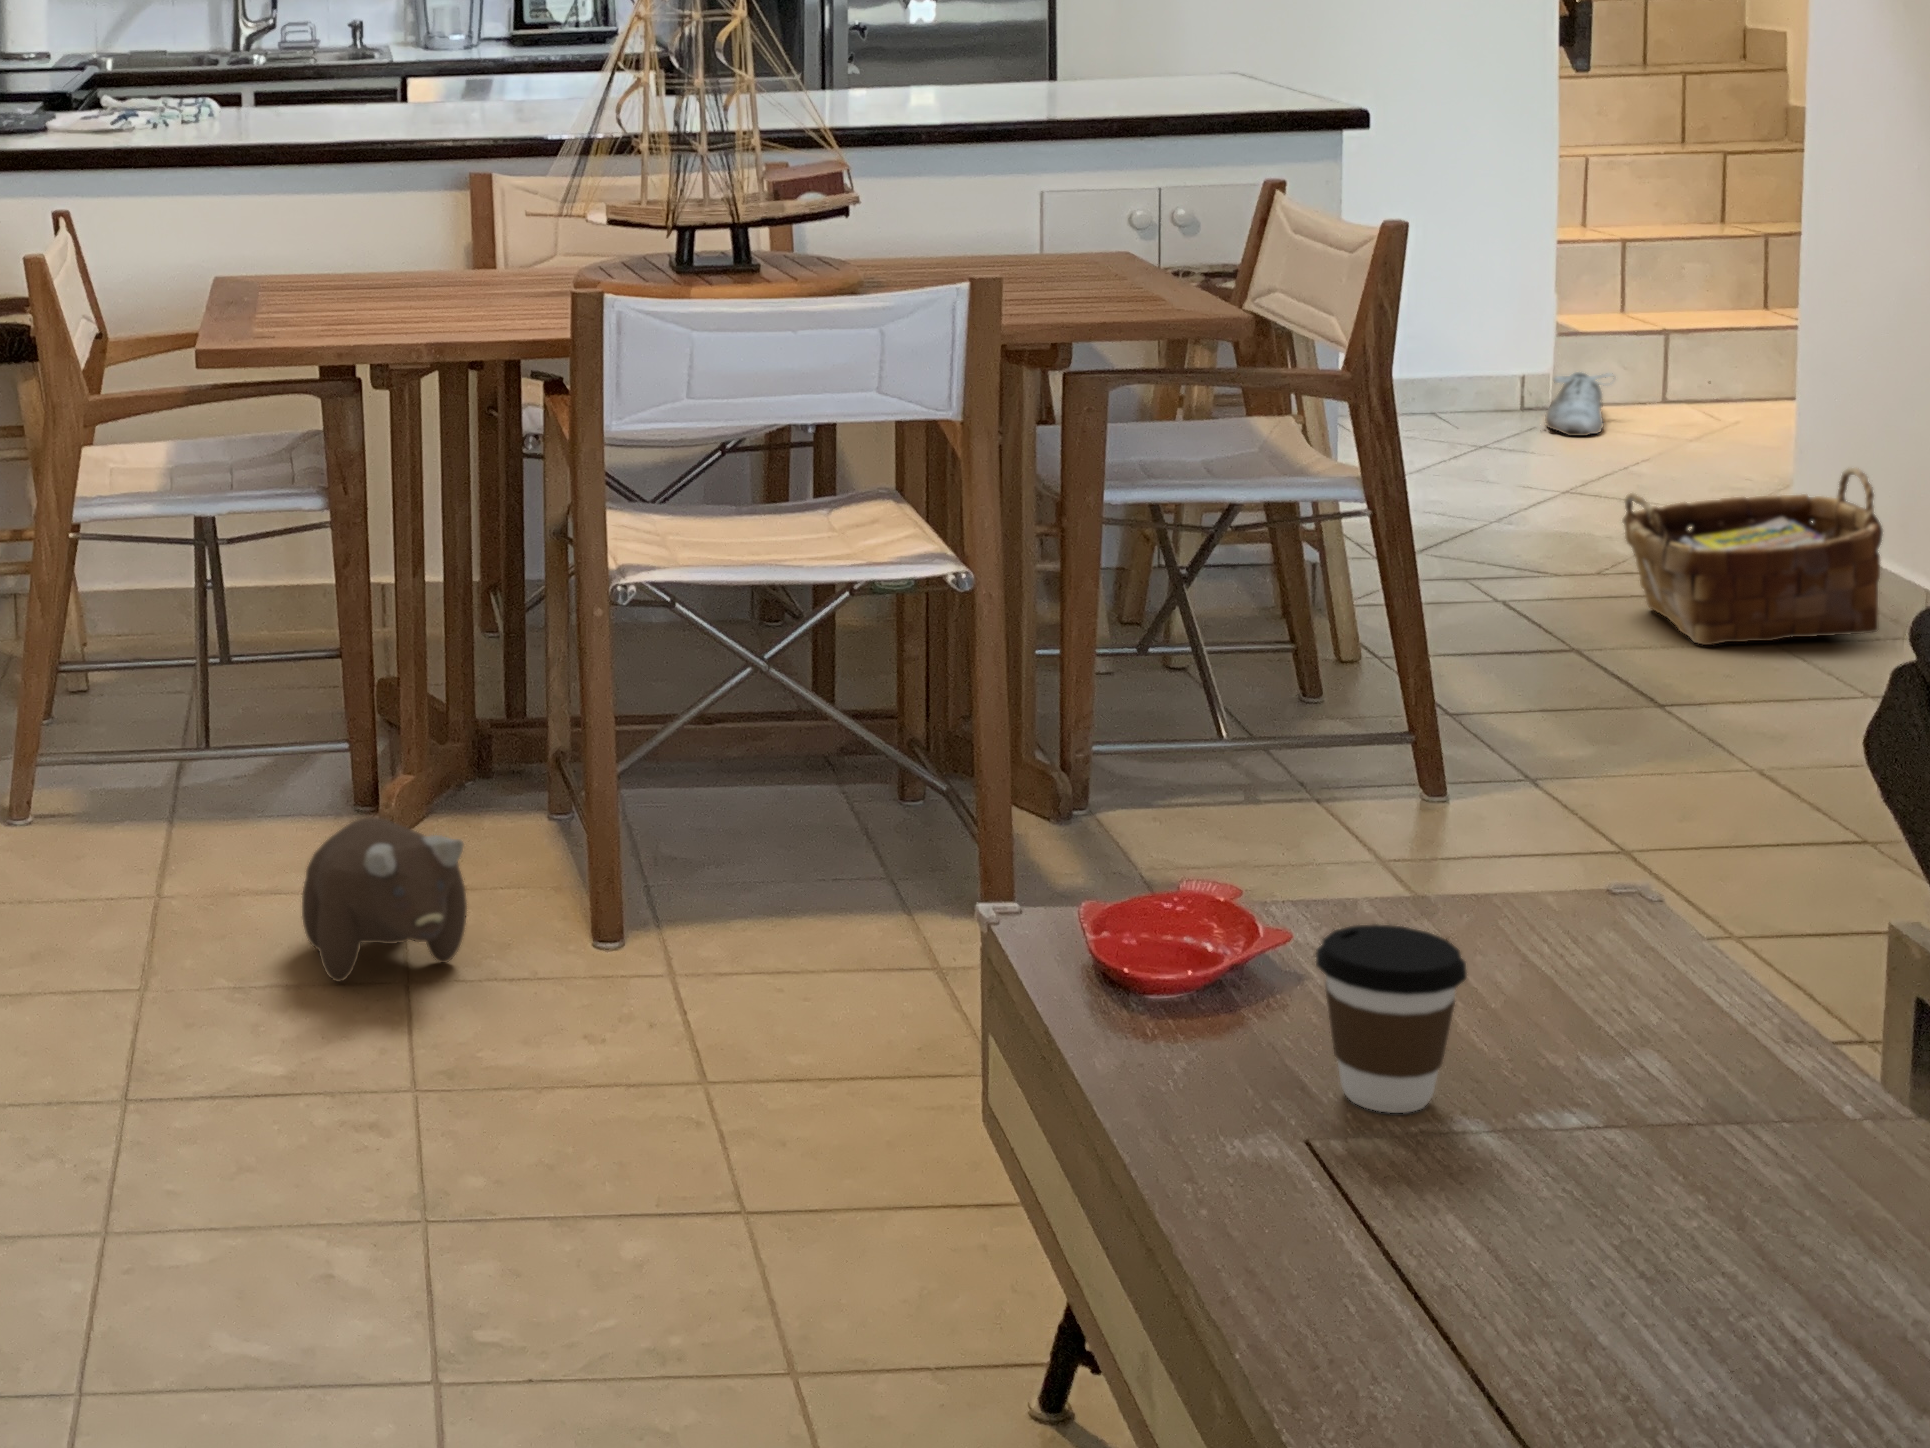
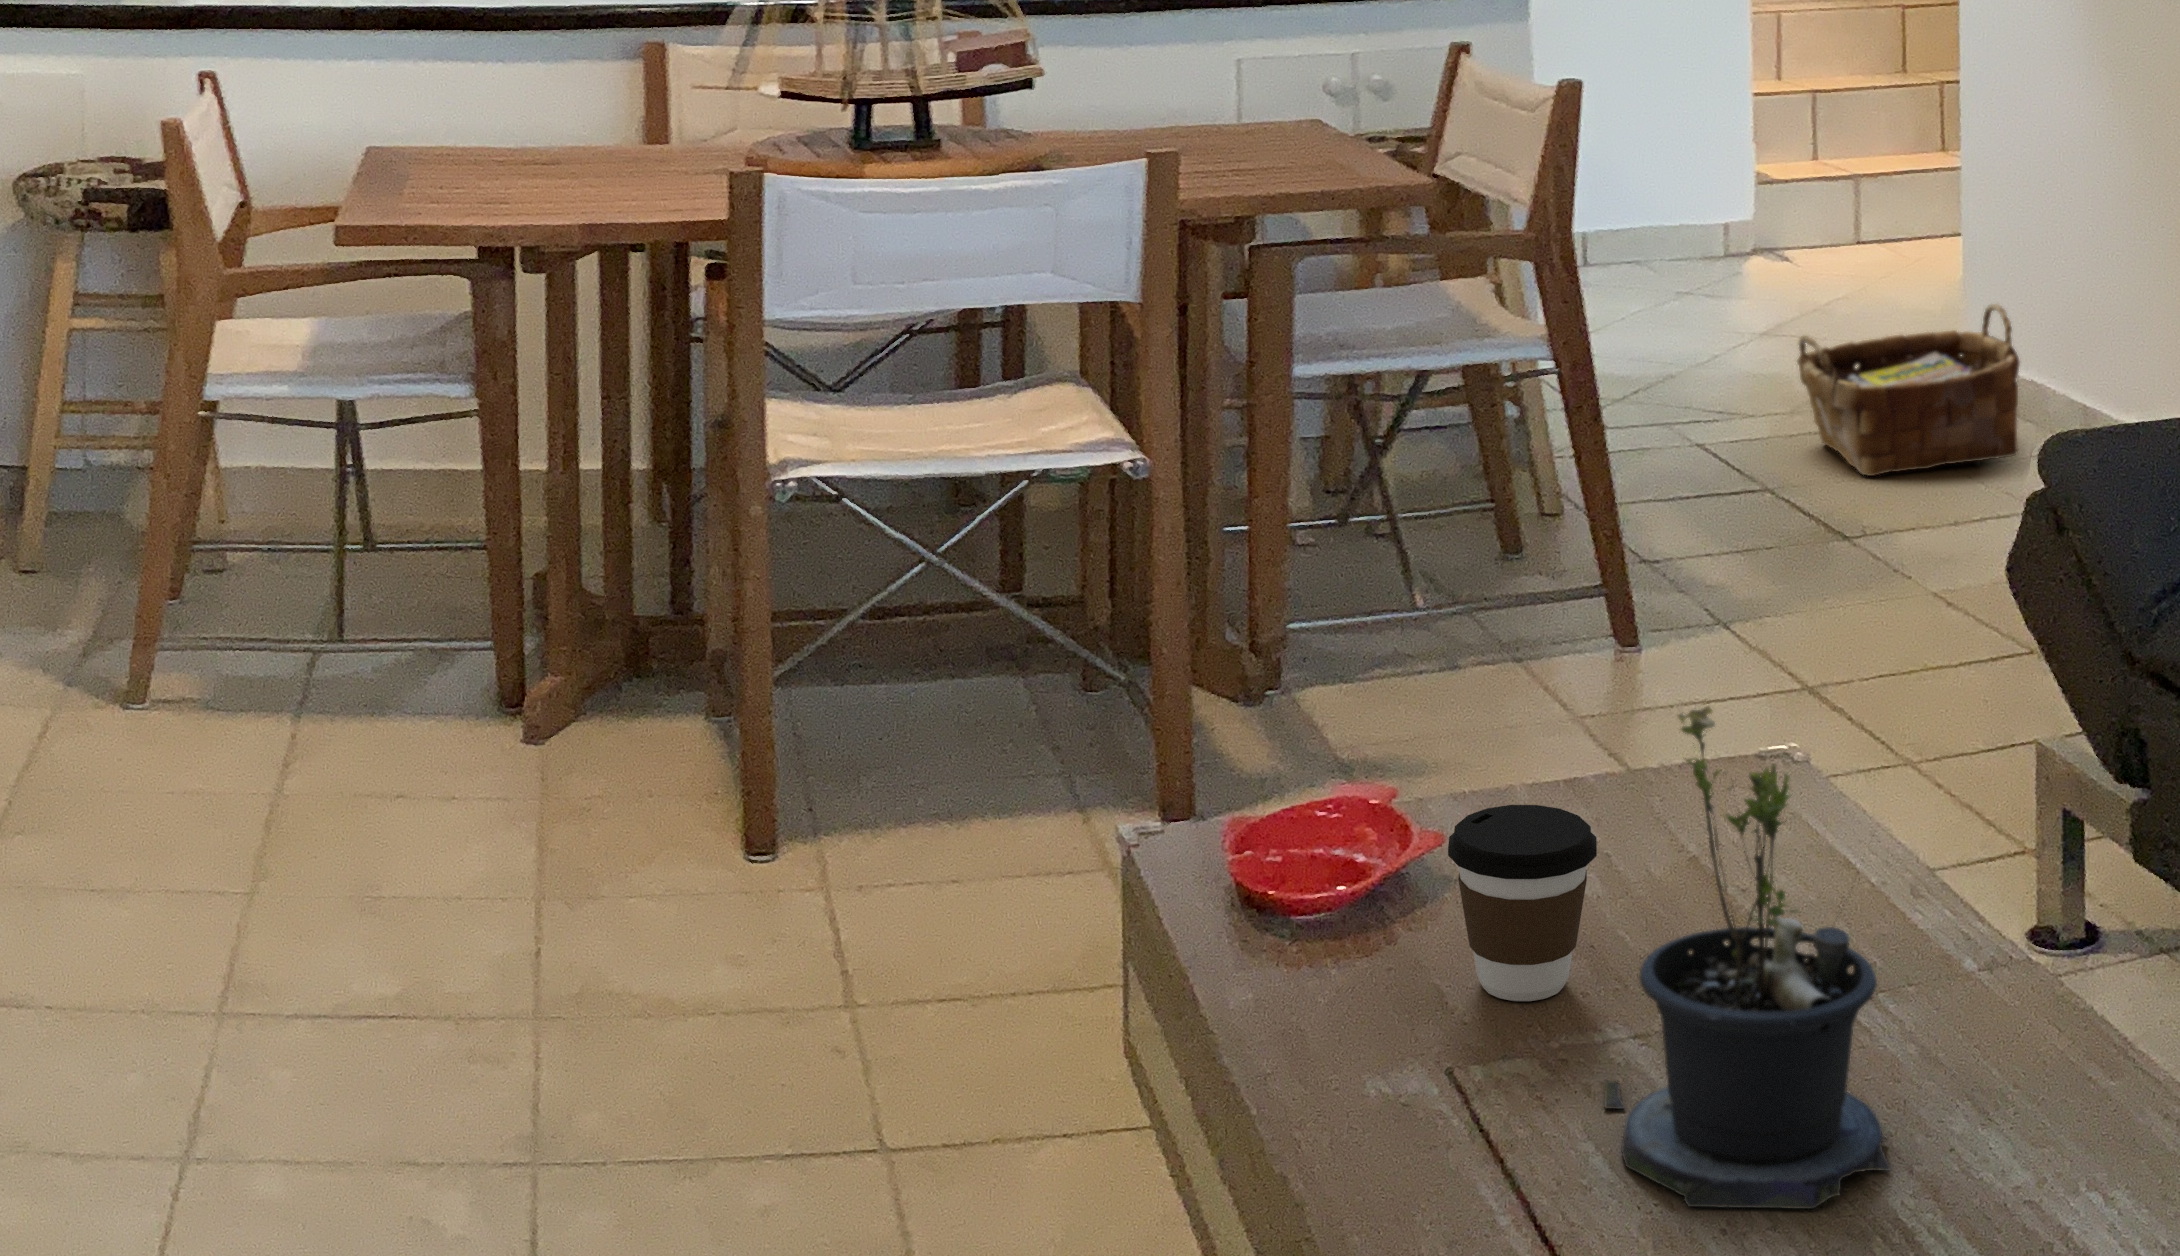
shoe: present [1545,372,1612,436] -> none [1733,222,1798,283]
plush toy: present [302,817,467,982] -> none [429,749,618,935]
potted plant: none [1477,835,1783,1330] -> present [1605,706,1891,1209]

